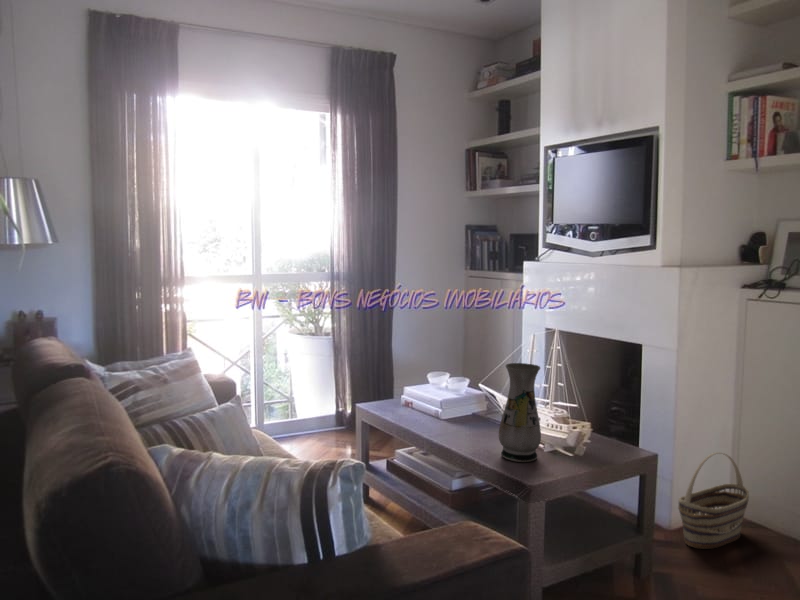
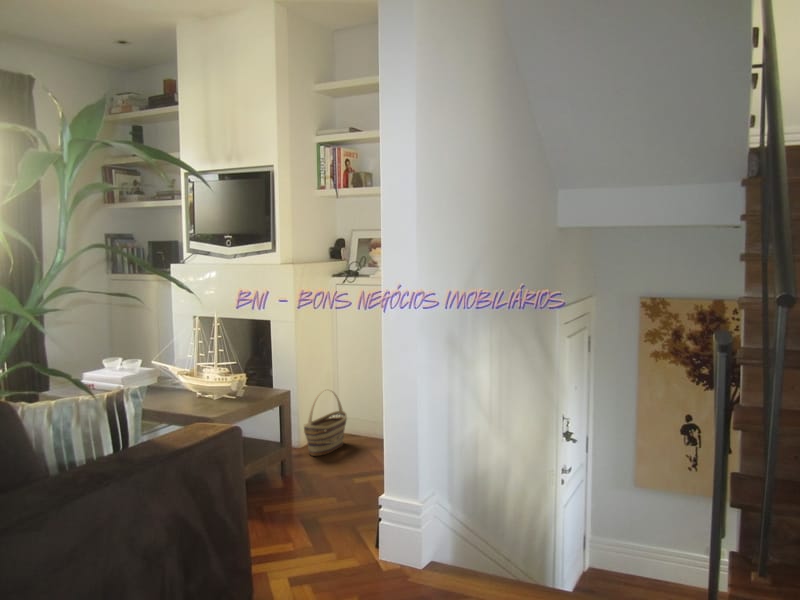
vase: present [499,363,541,462] -> none [180,336,212,407]

